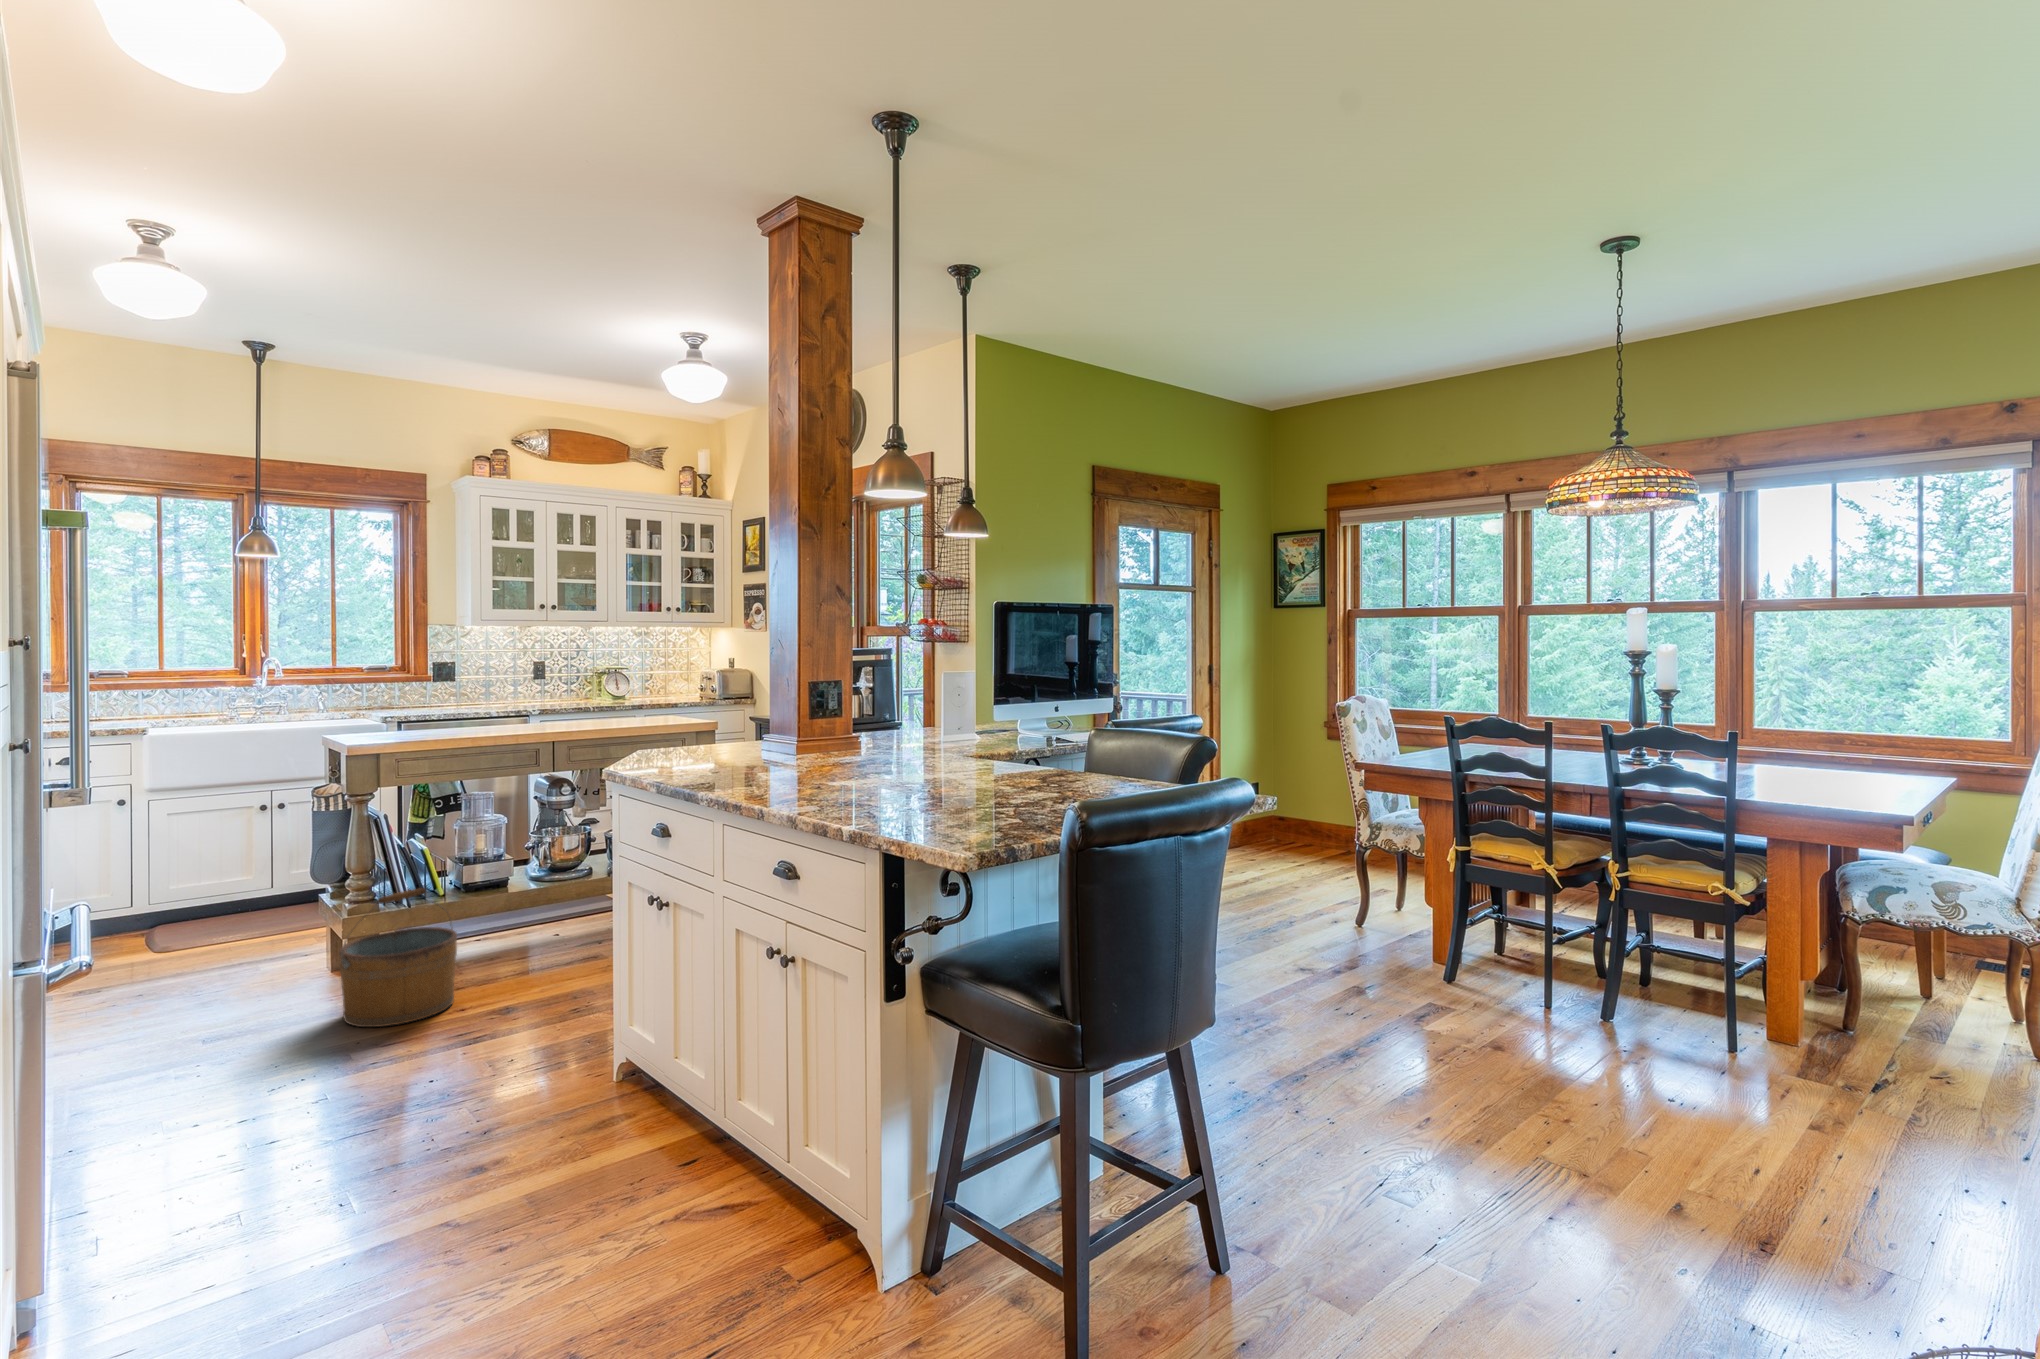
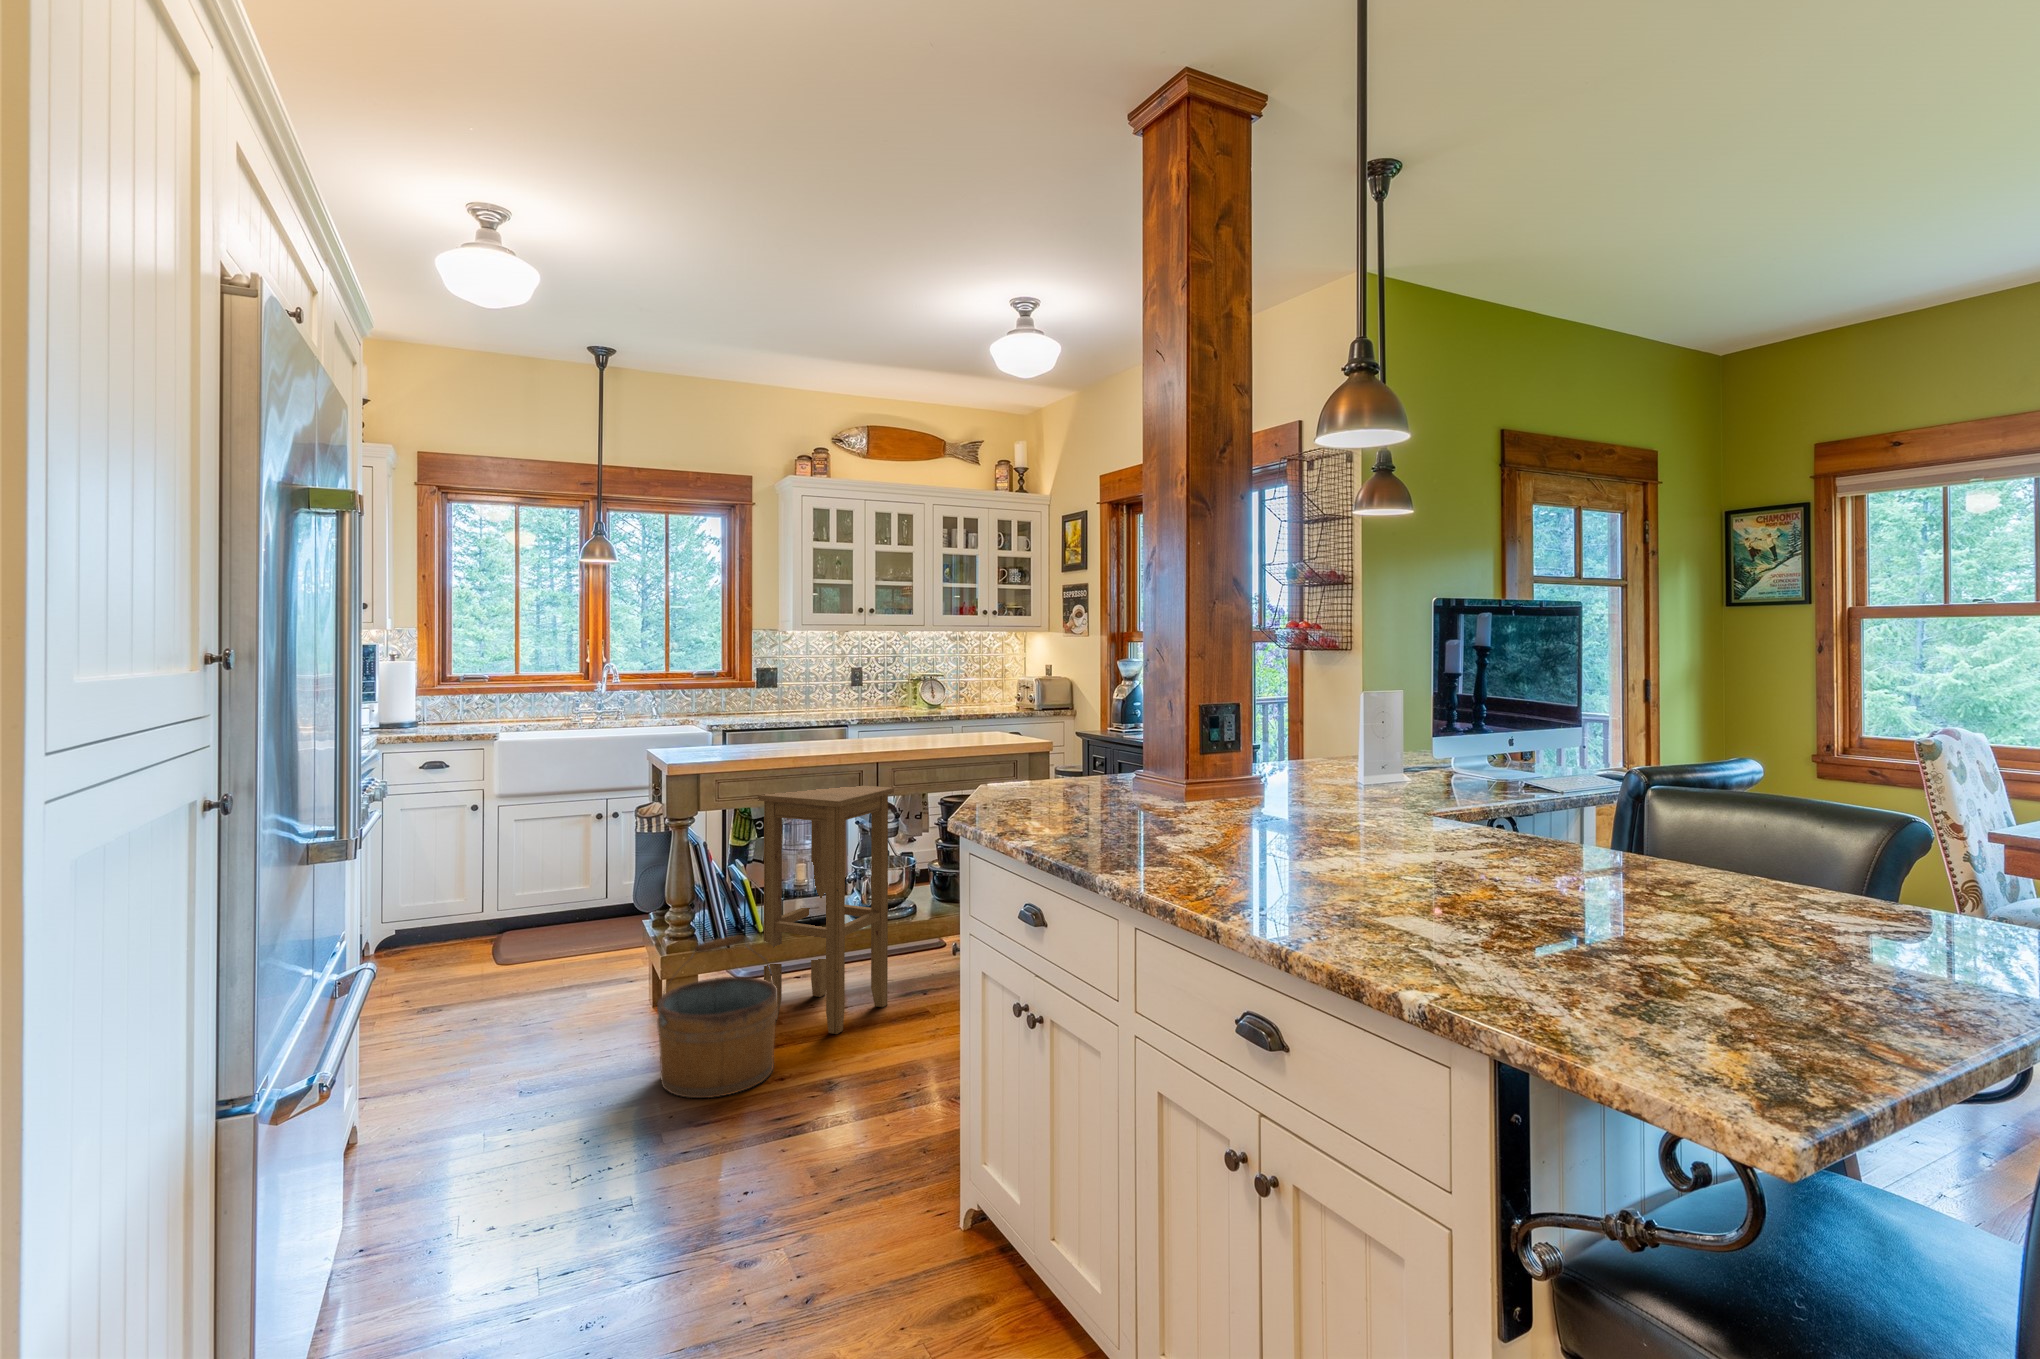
stool: none [436,760,569,973] -> present [758,786,894,1034]

